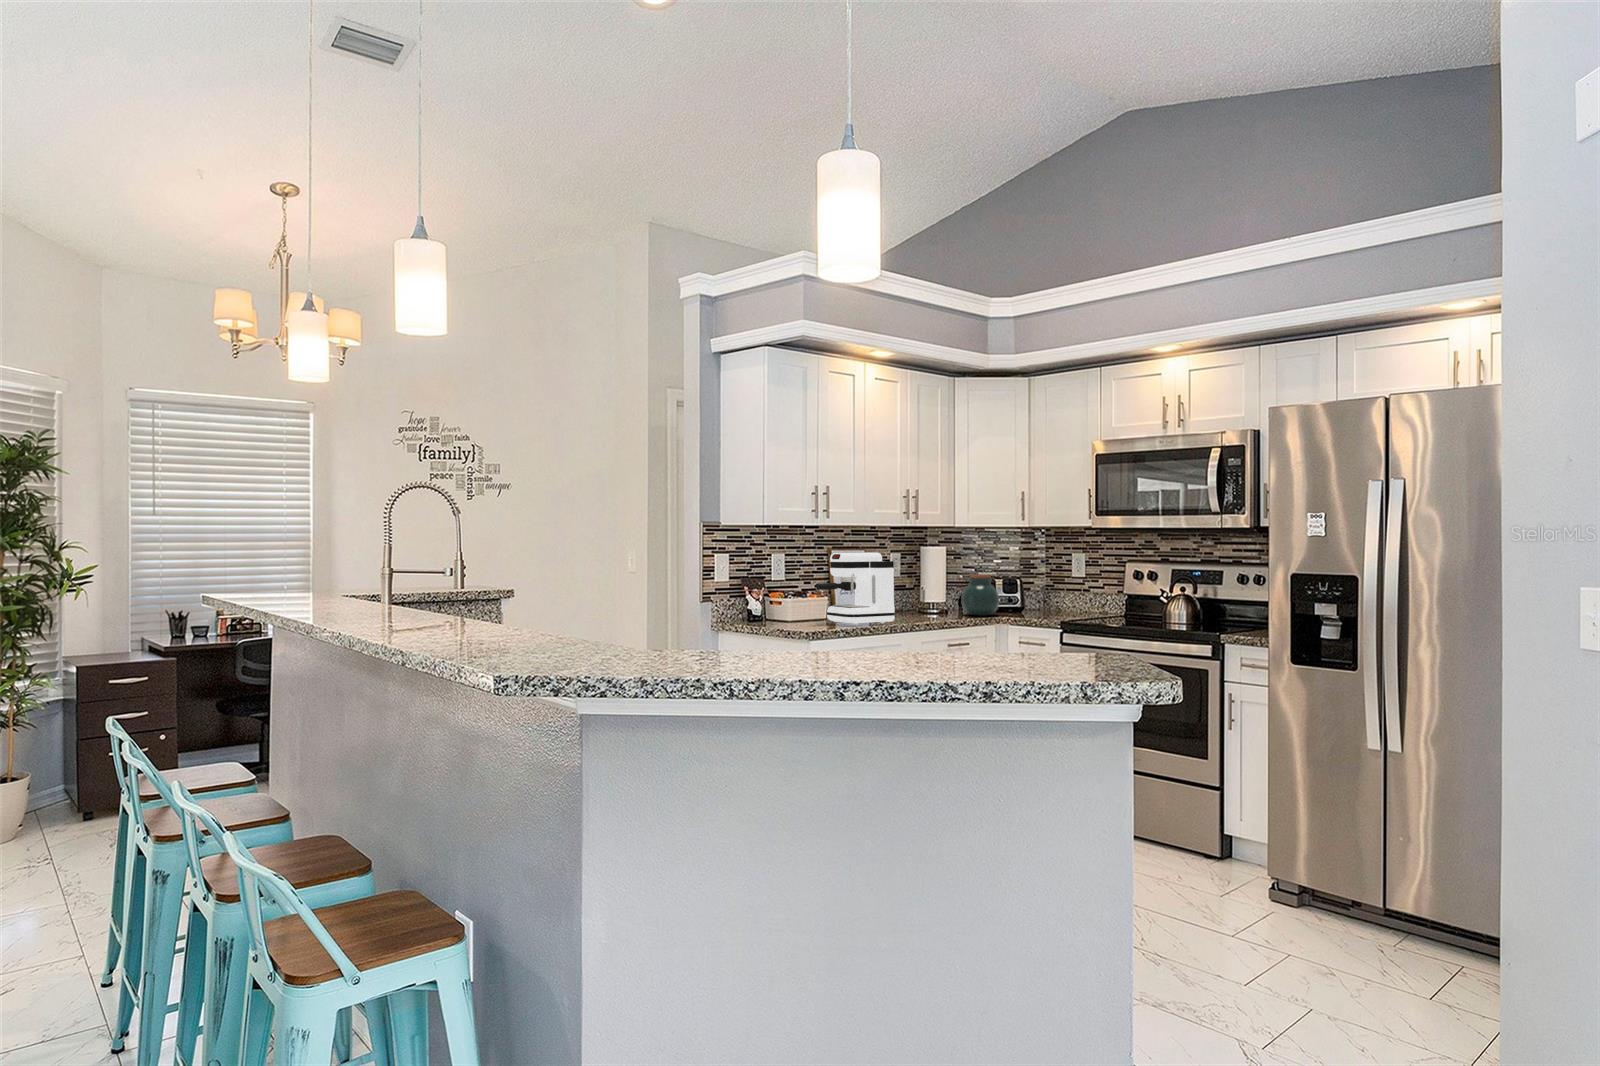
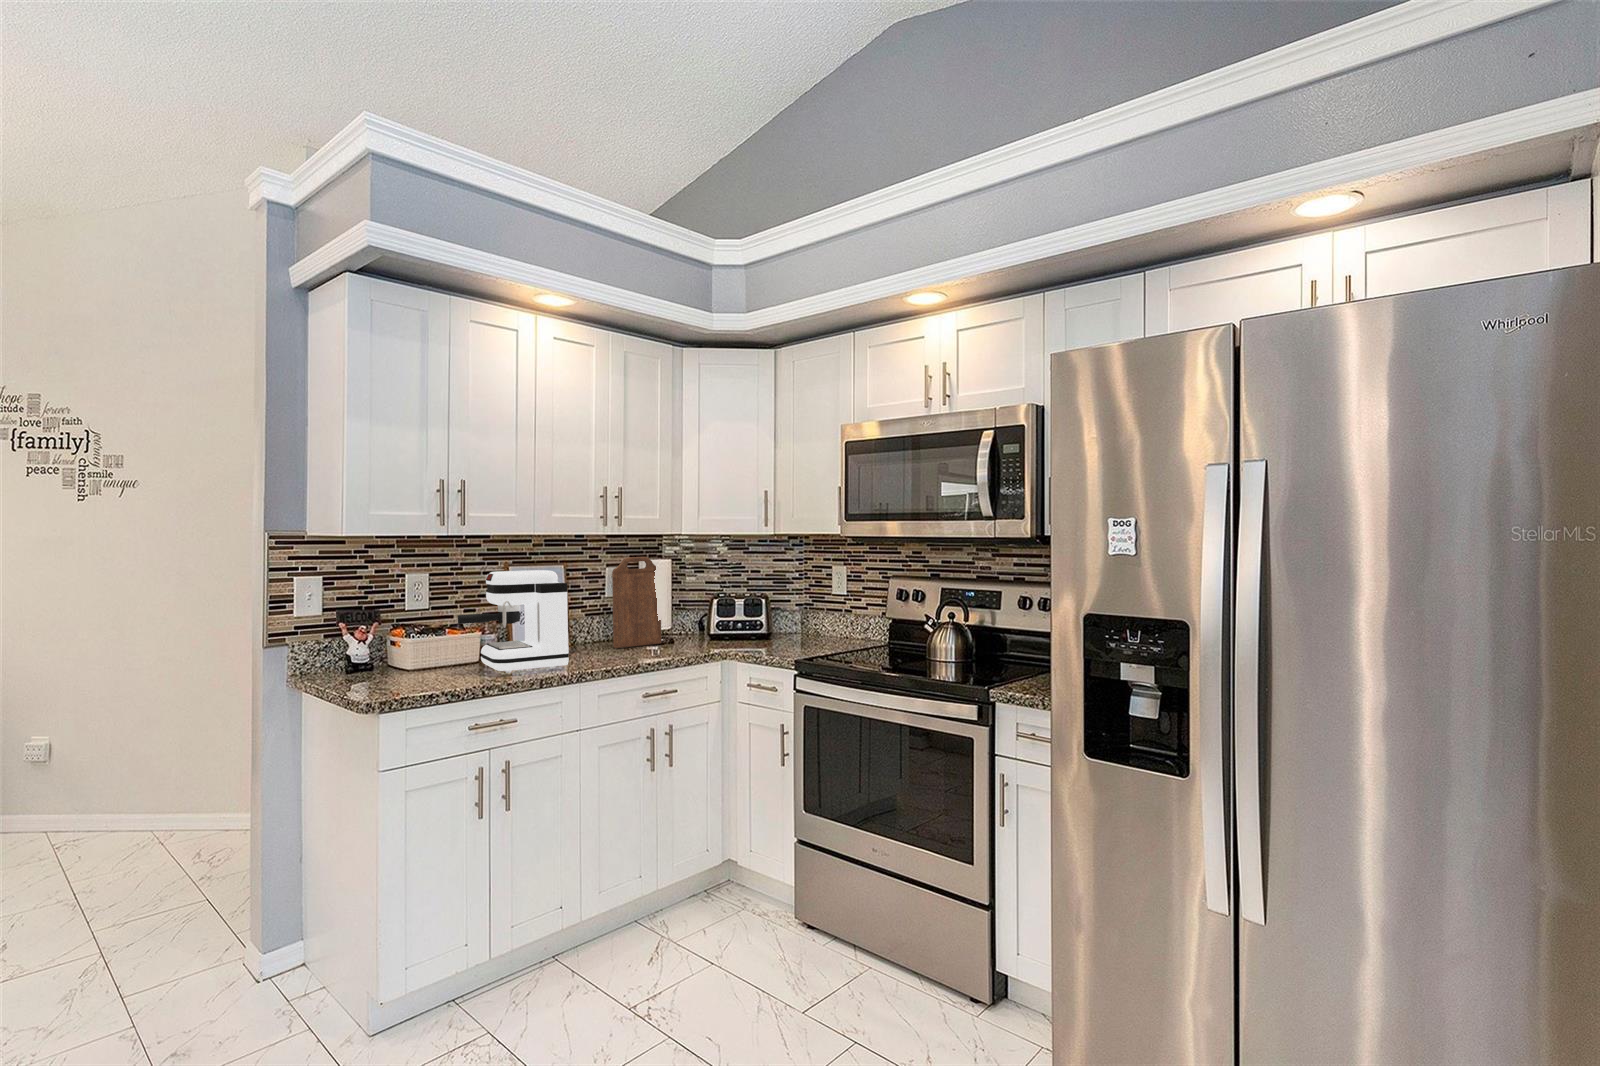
cutting board: none [907,545,940,615] -> present [612,557,661,648]
jar: present [962,575,999,616] -> none [682,595,729,649]

